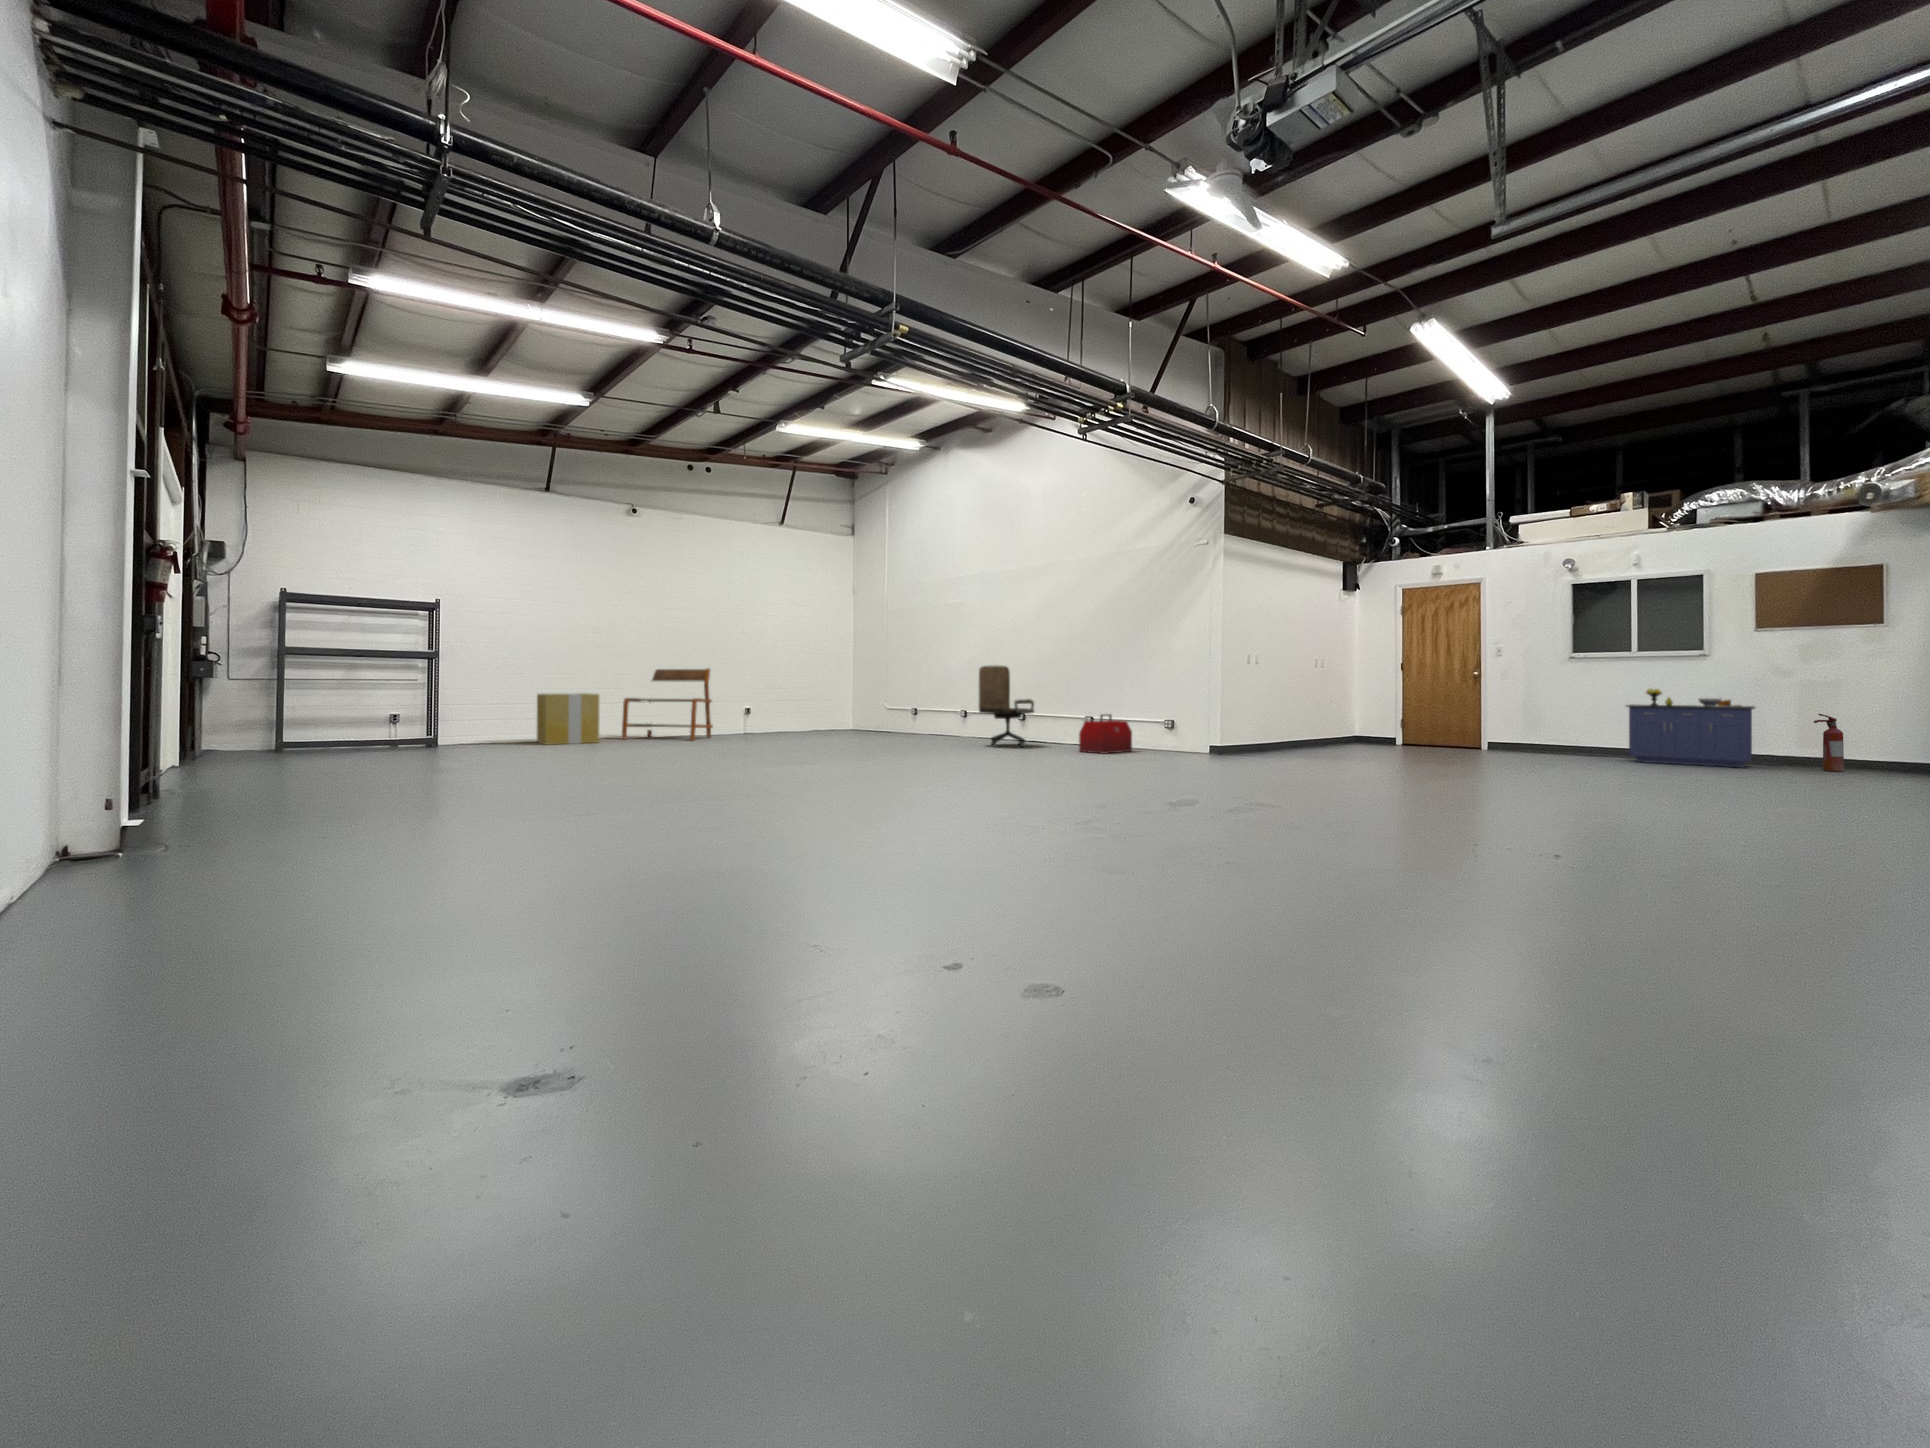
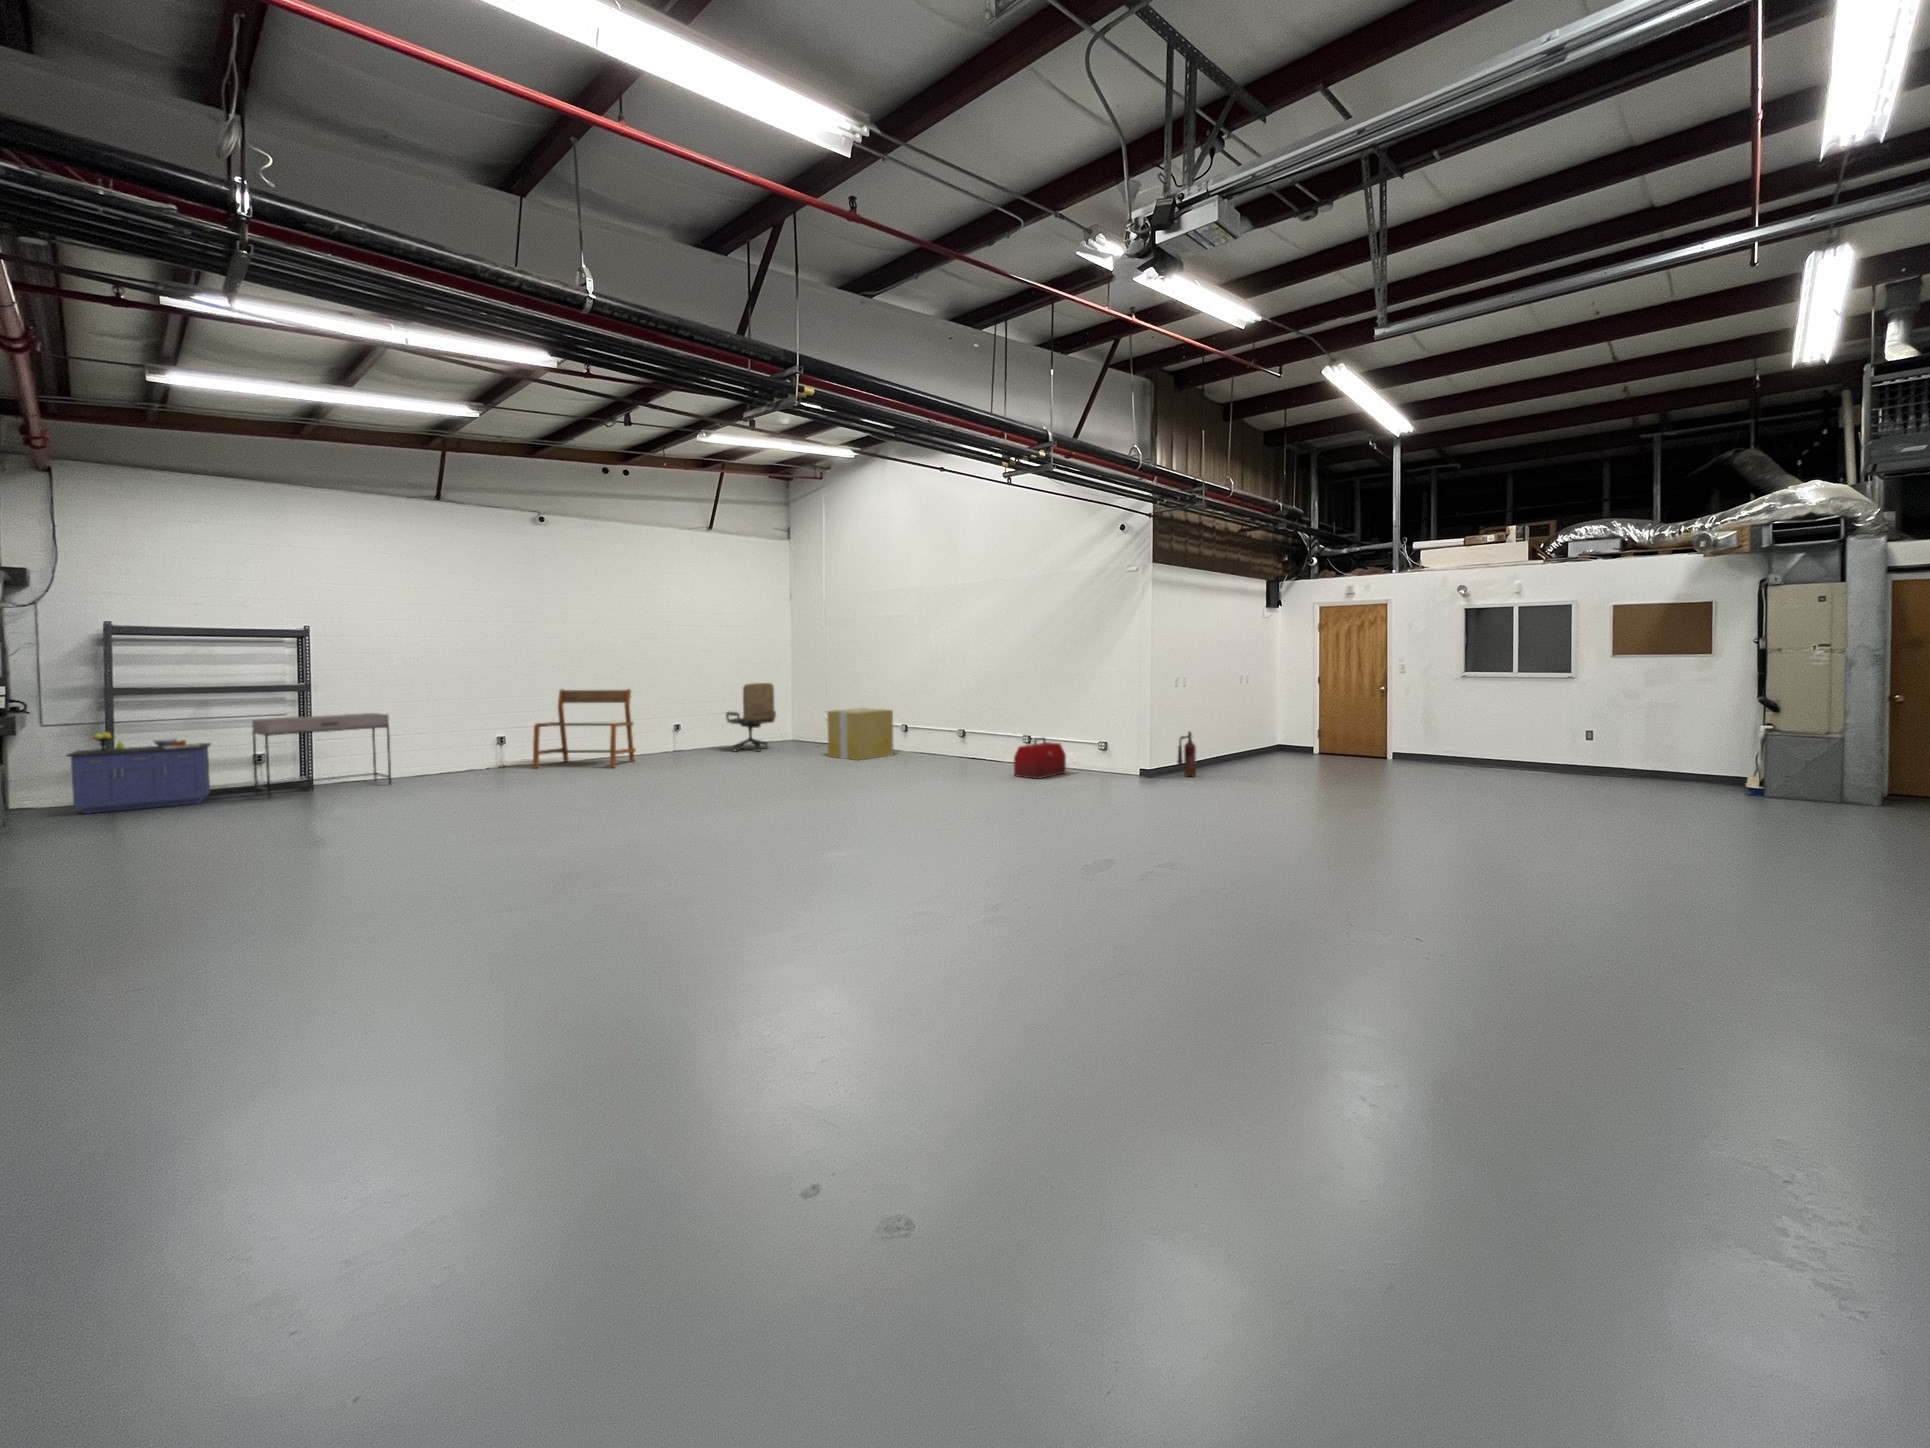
office chair: present [979,666,1034,747] -> present [726,683,776,752]
desk: none [390,680,502,750] -> present [252,713,391,798]
storage cabinet: present [1626,688,1755,767] -> present [67,732,211,814]
cardboard box: present [537,693,599,745] -> present [827,708,894,760]
fire extinguisher: present [1814,714,1844,772] -> present [1177,732,1196,777]

